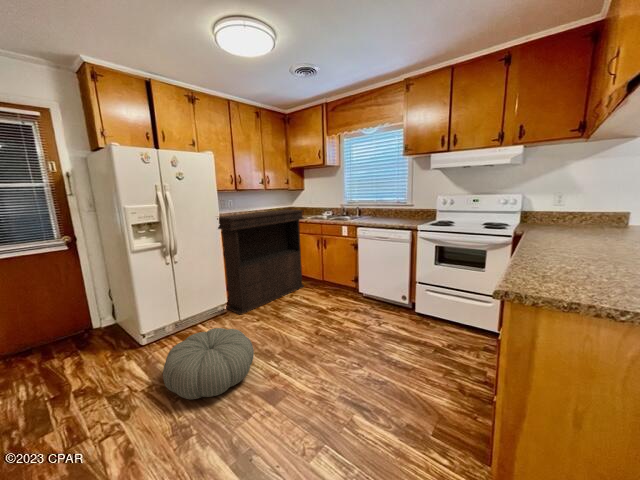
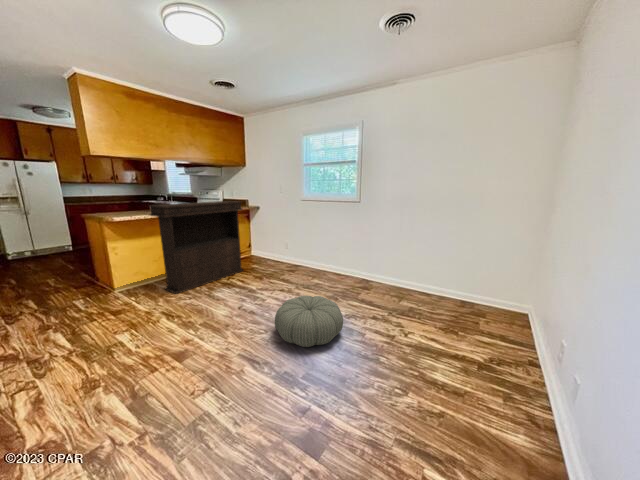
pouf: present [163,328,254,399] -> present [275,296,343,347]

